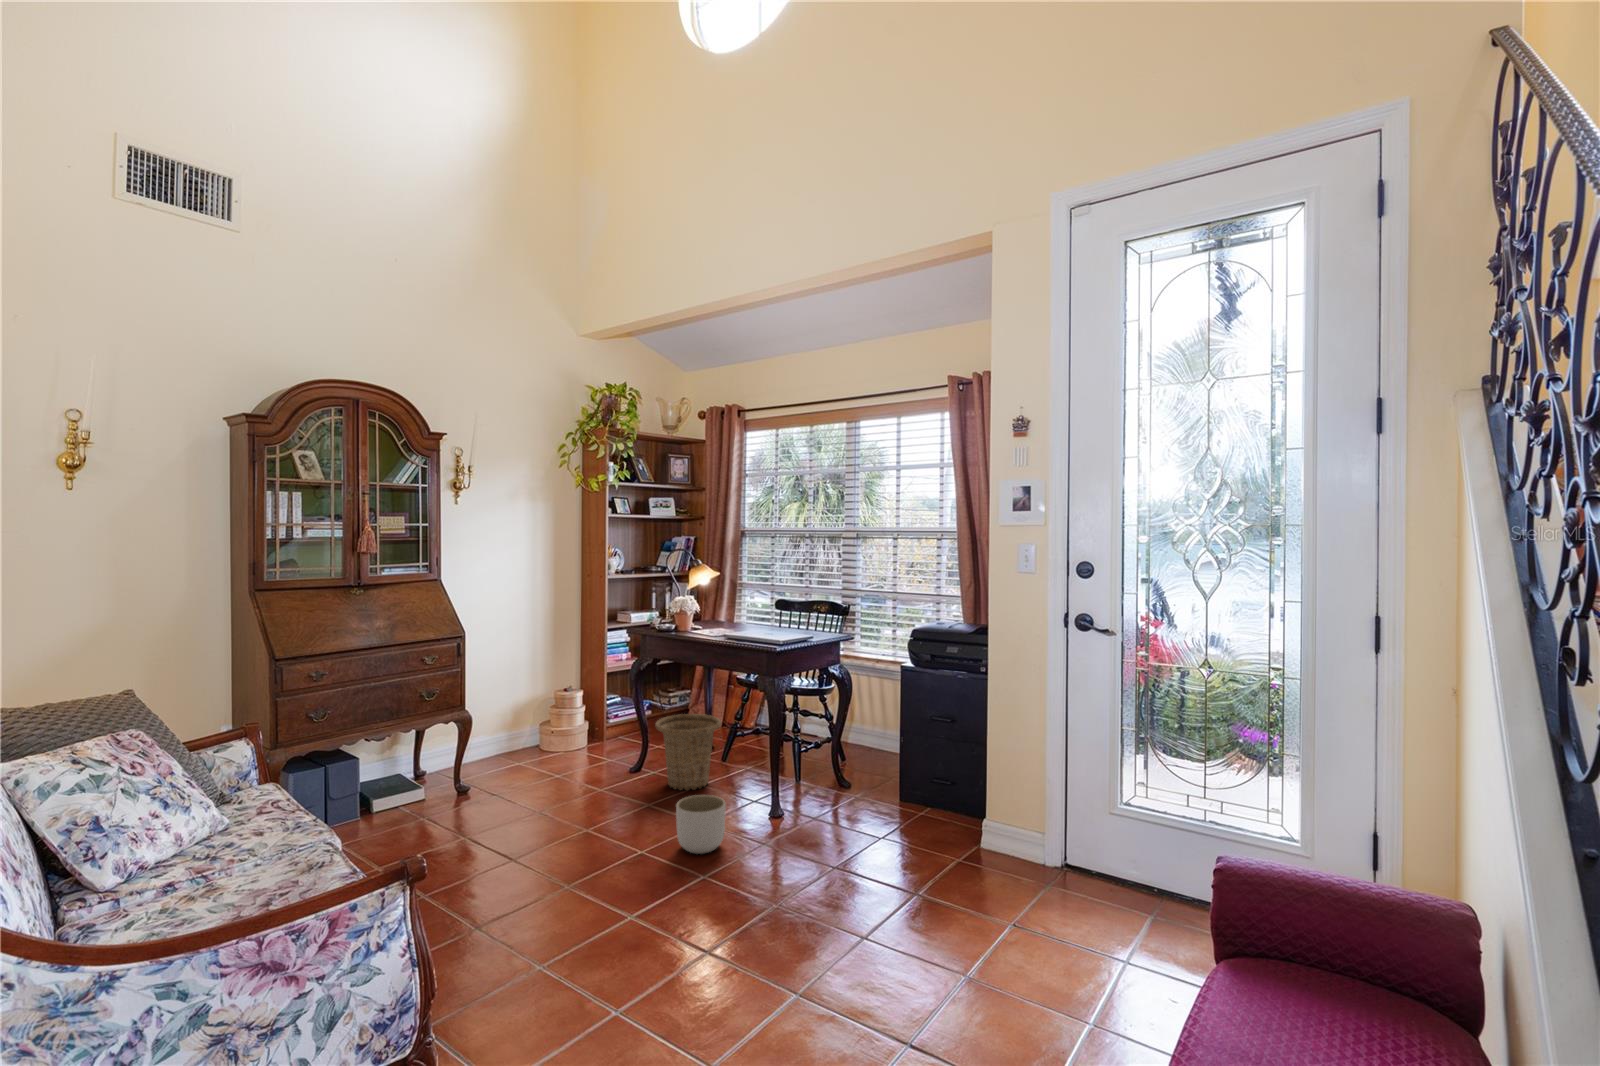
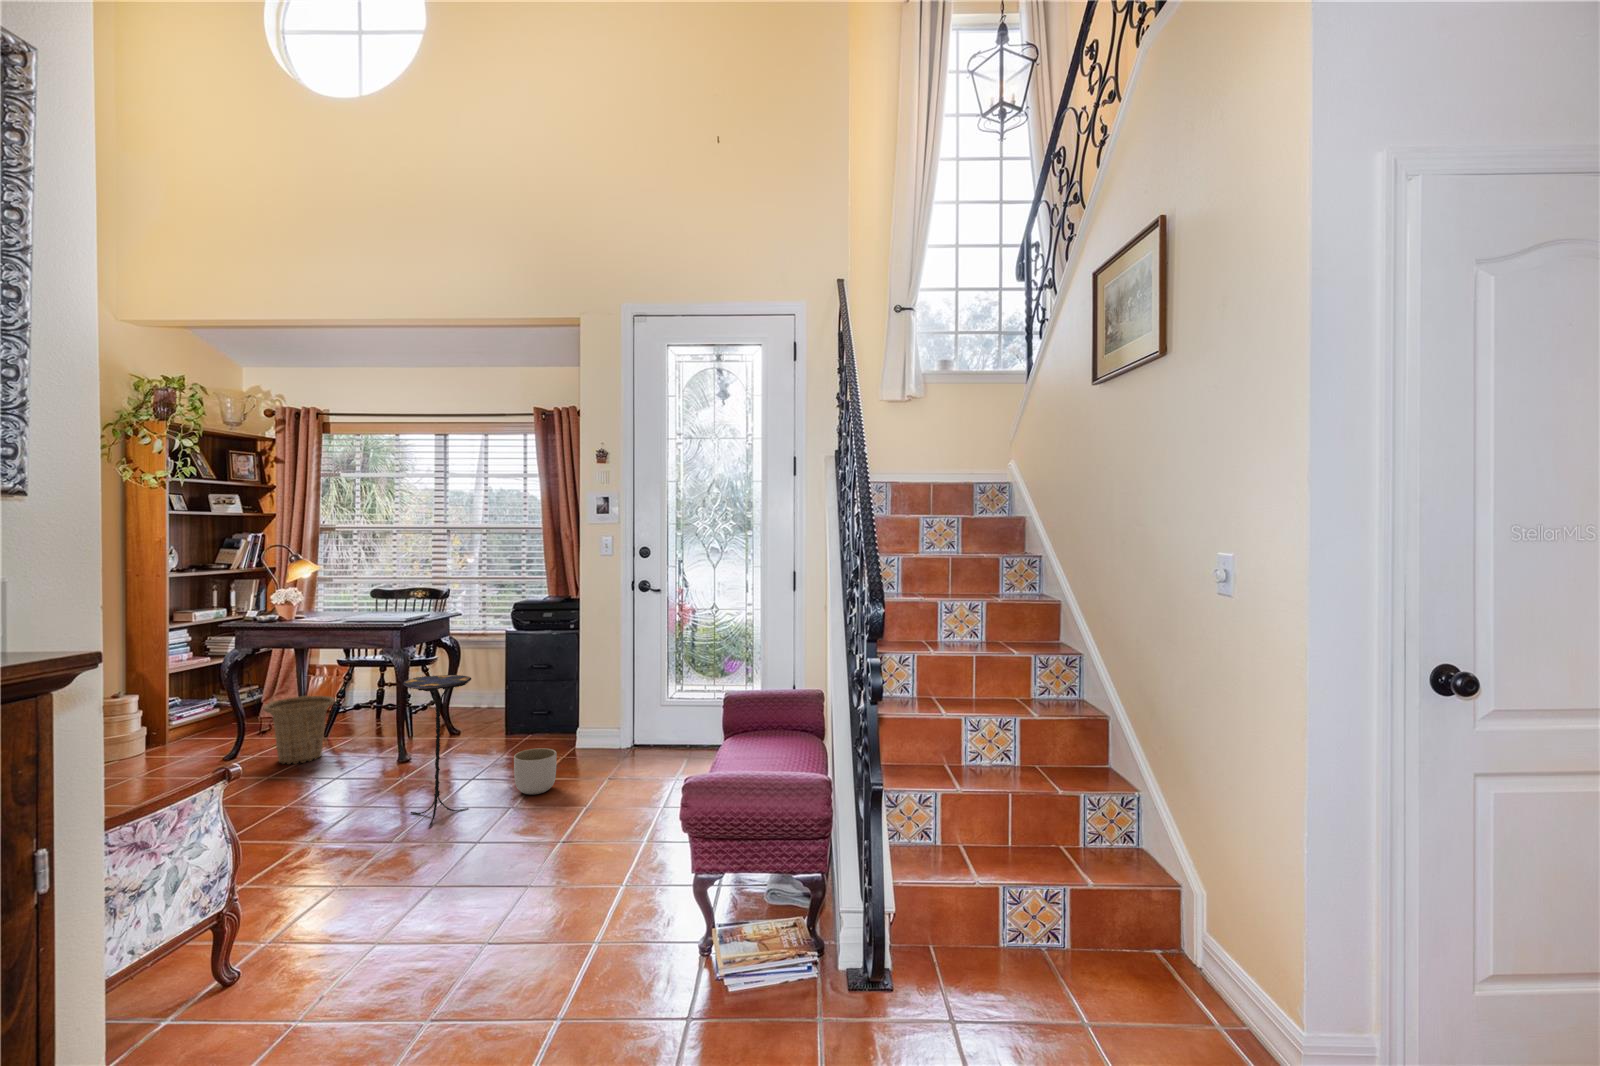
side table: none [729,724,814,941] -> present [403,675,471,826]
planter: present [676,795,726,854] -> present [514,748,557,795]

